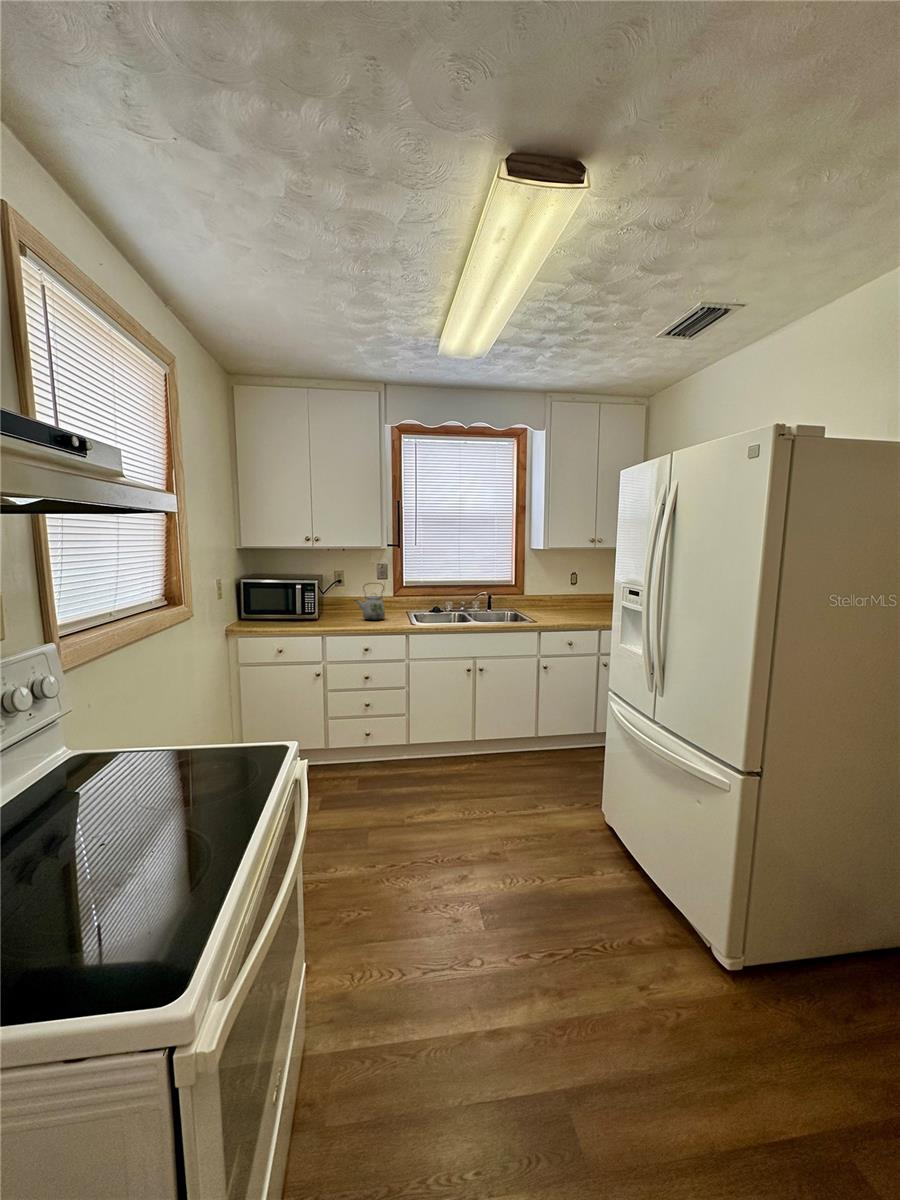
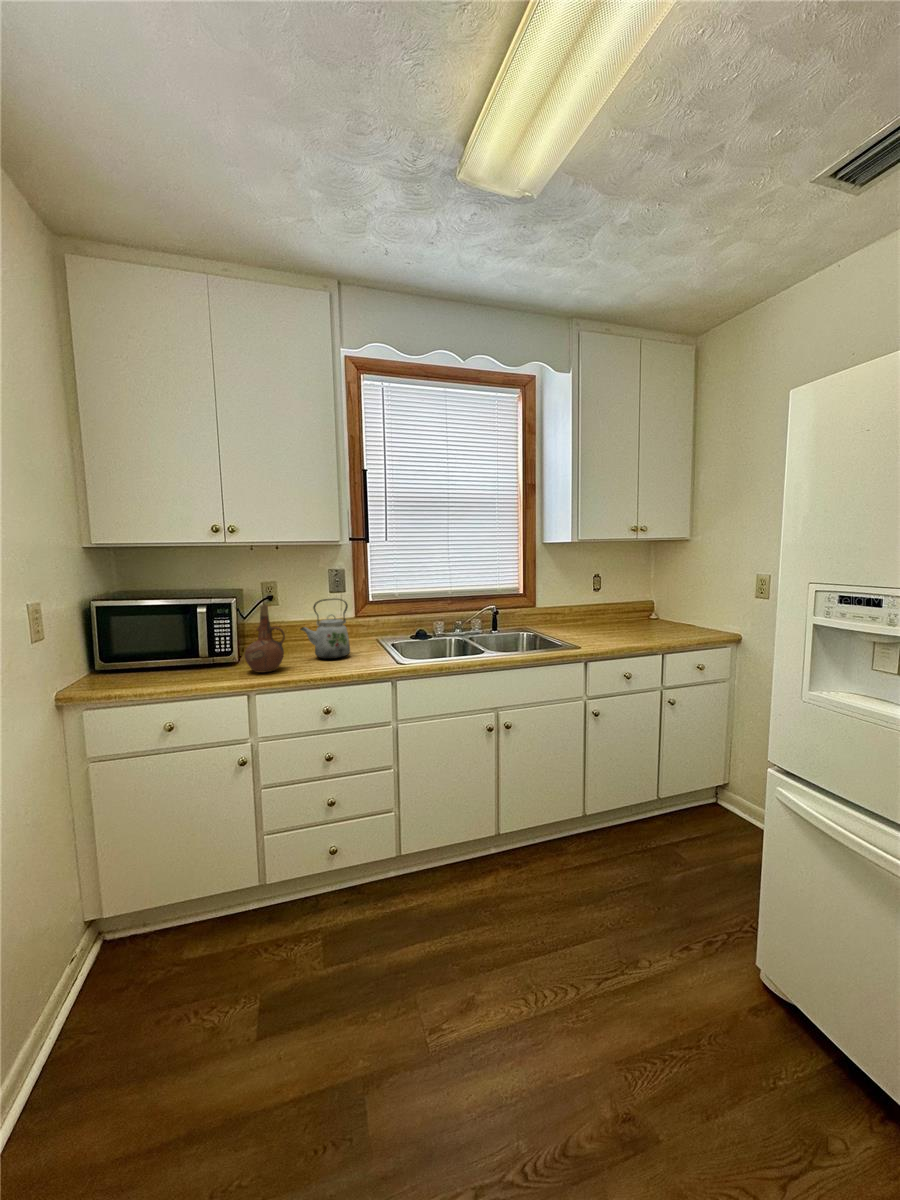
ceramic pitcher: none [321,585,345,624] -> present [245,605,285,672]

